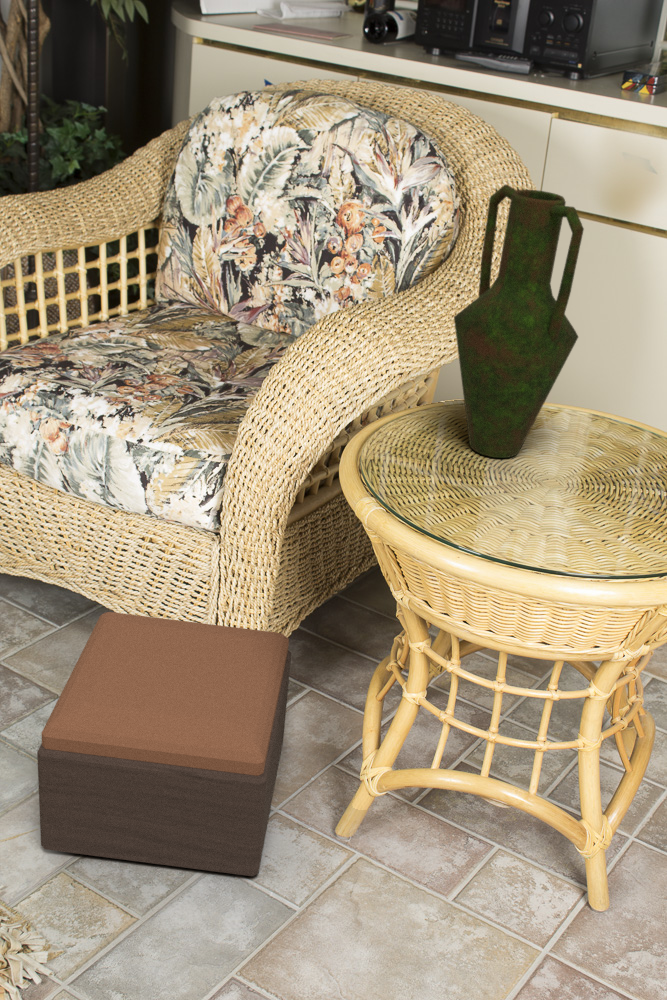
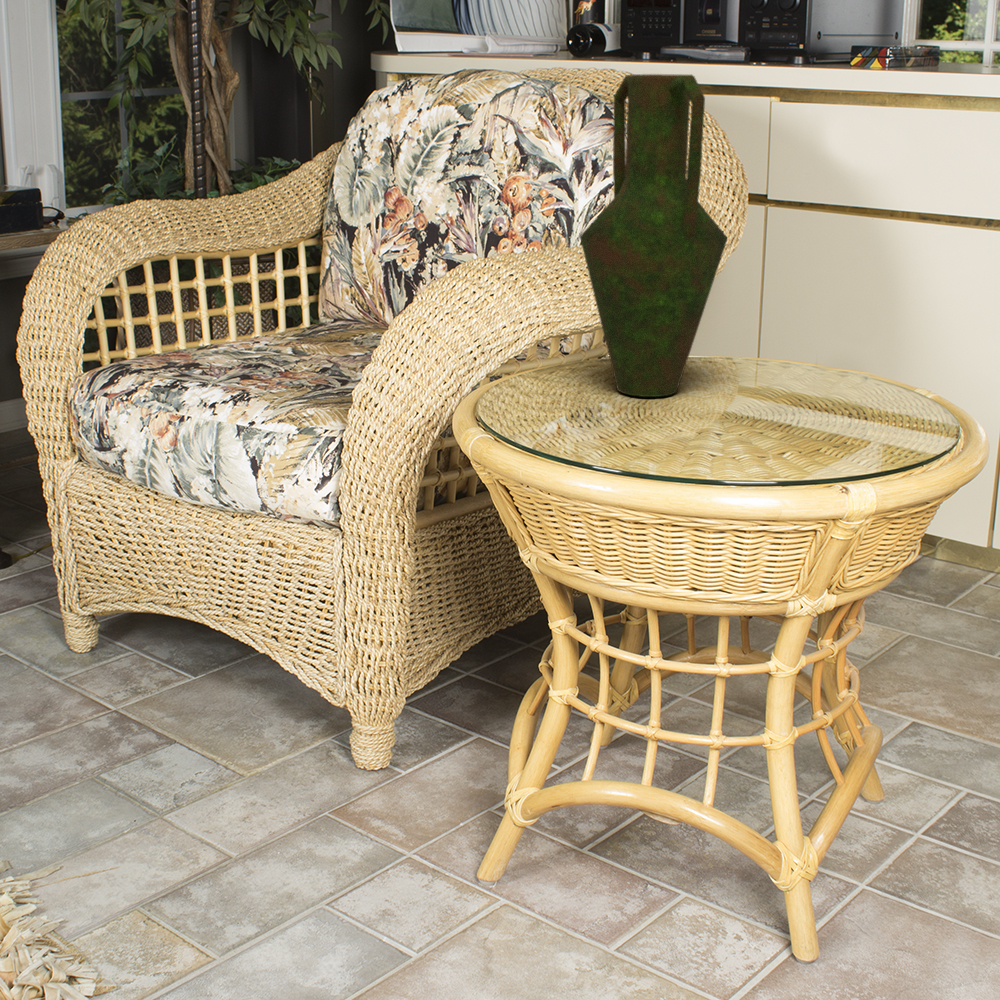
footstool: present [37,612,291,876] -> none [102,621,433,920]

